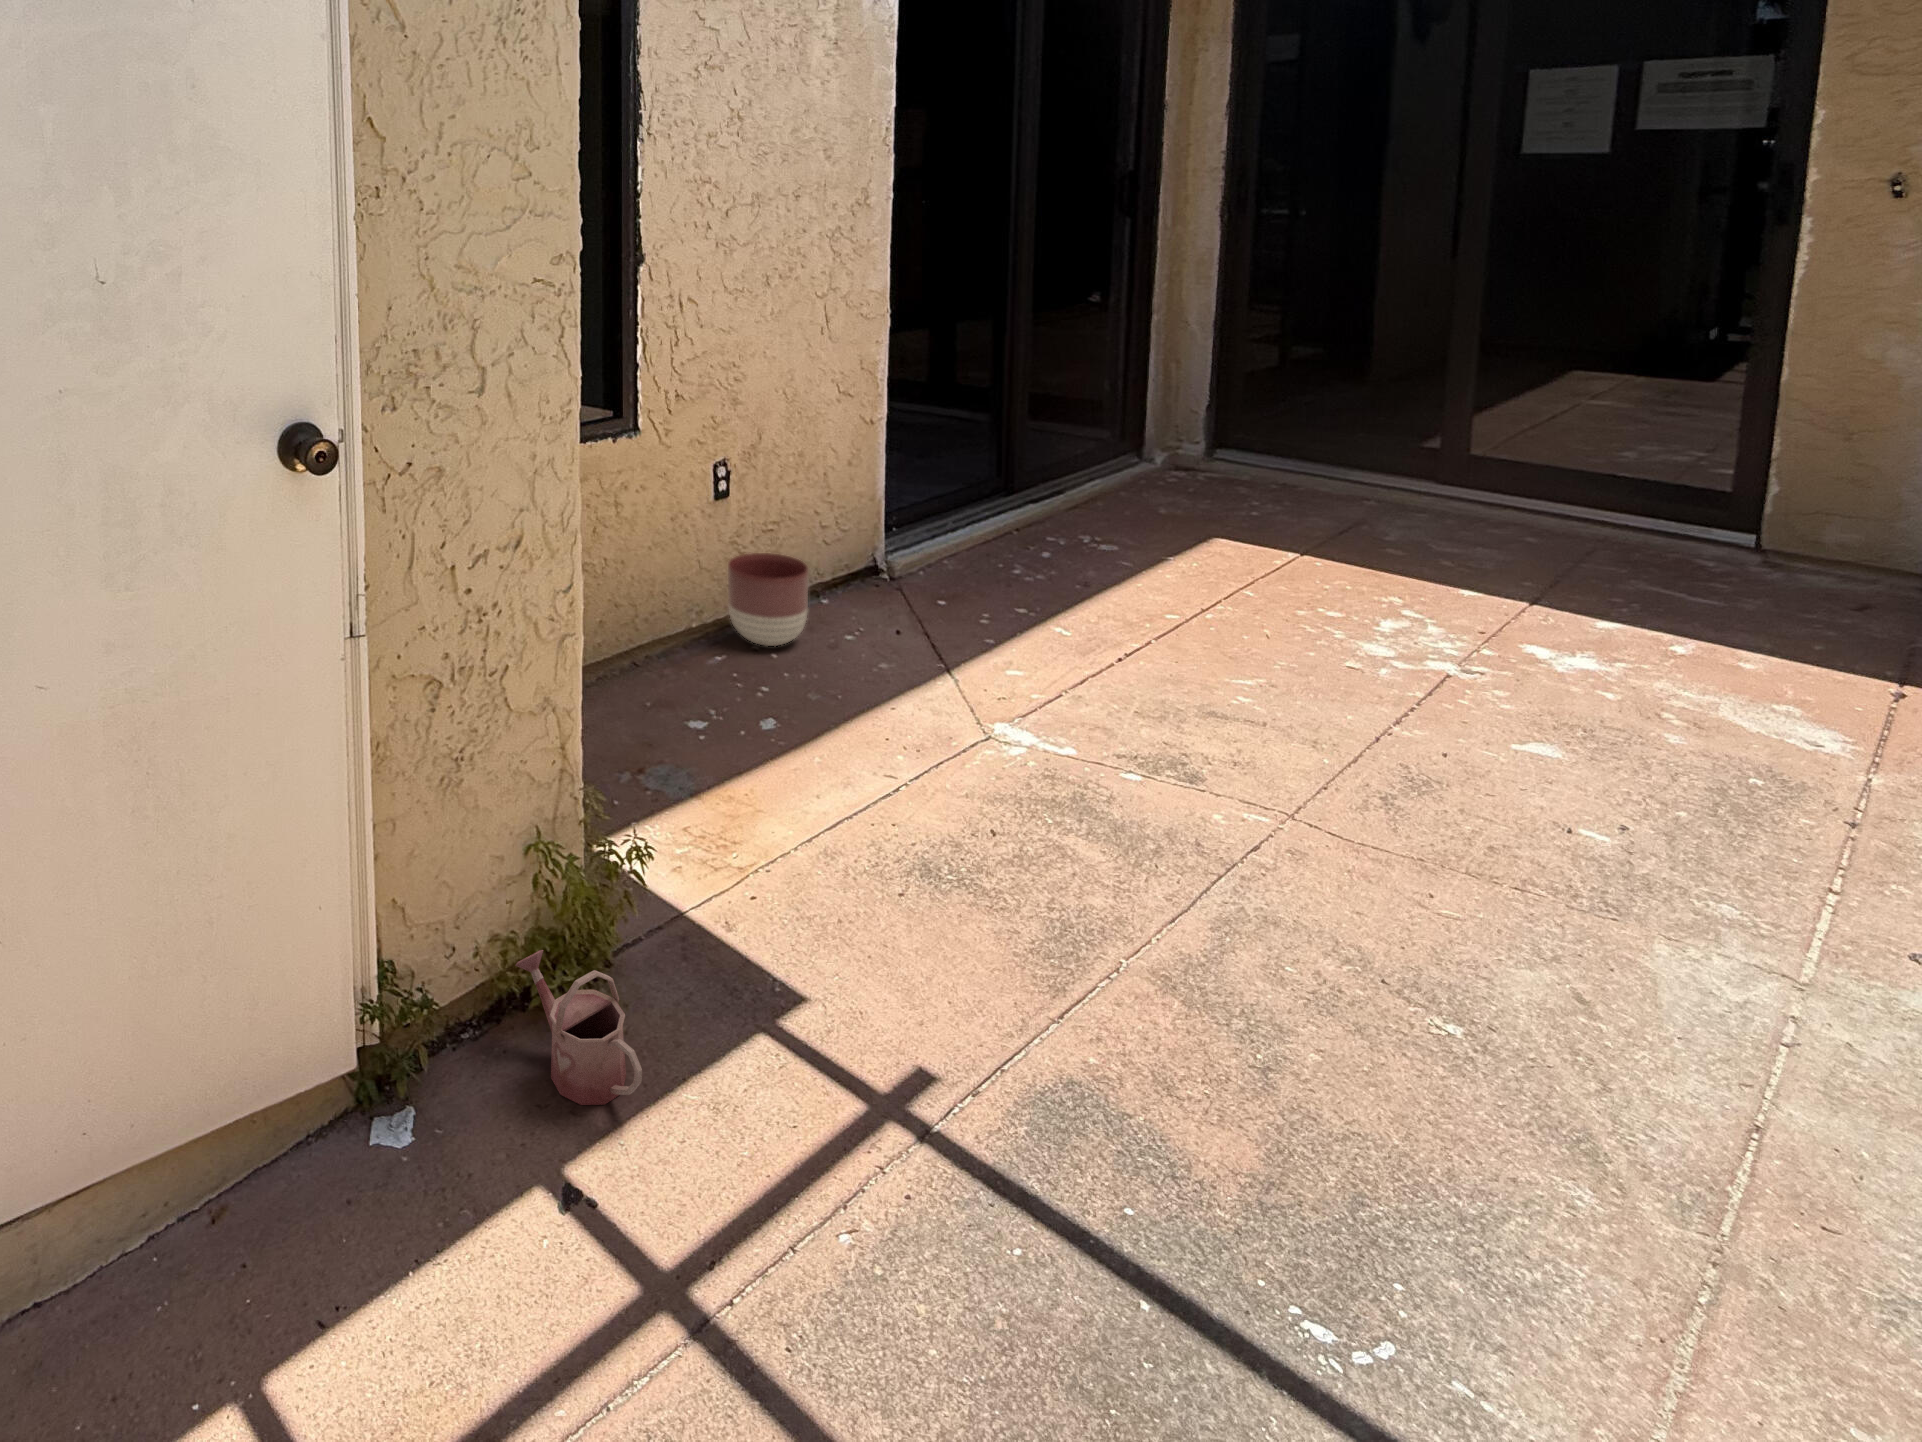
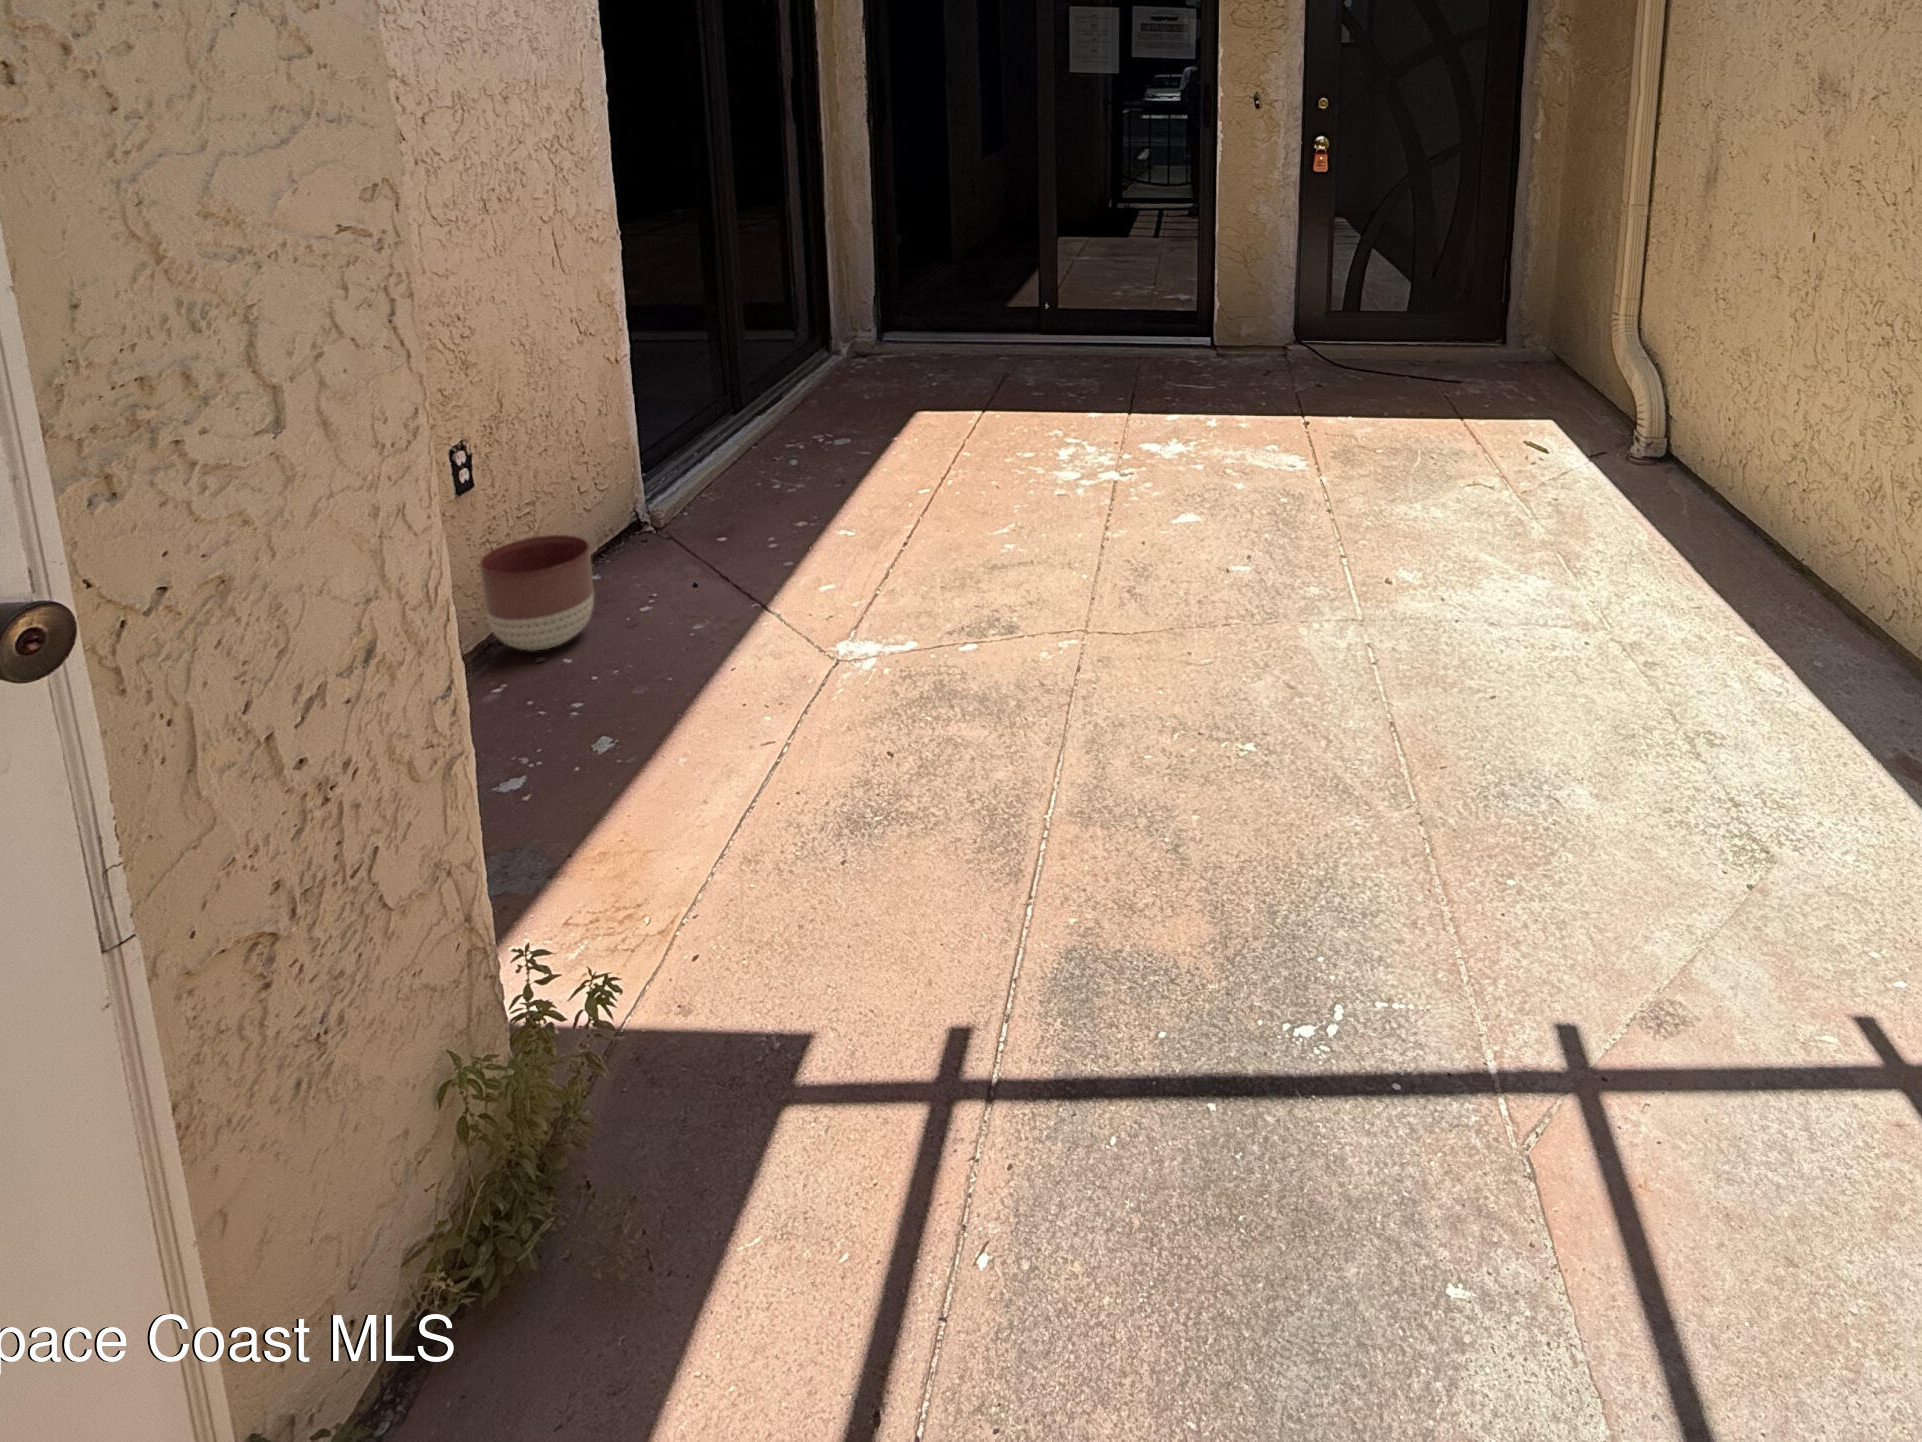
watering can: present [516,950,642,1105] -> none [445,1175,701,1378]

